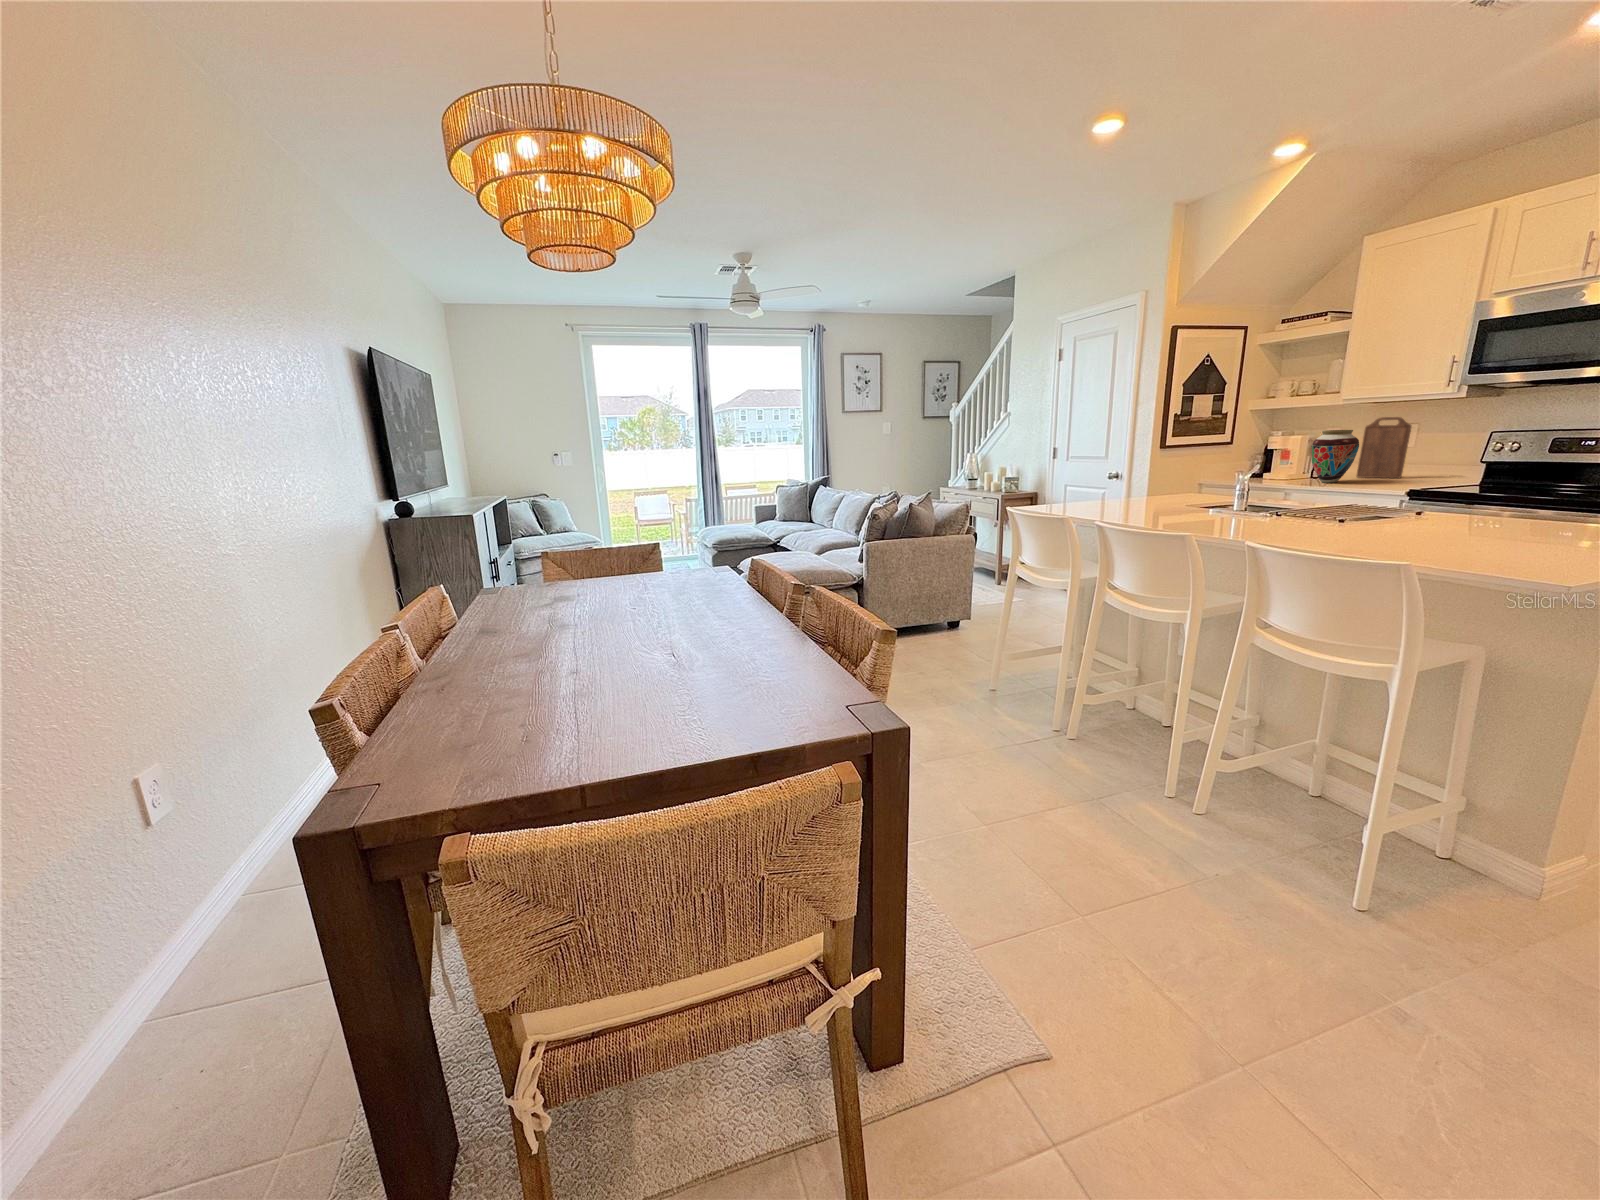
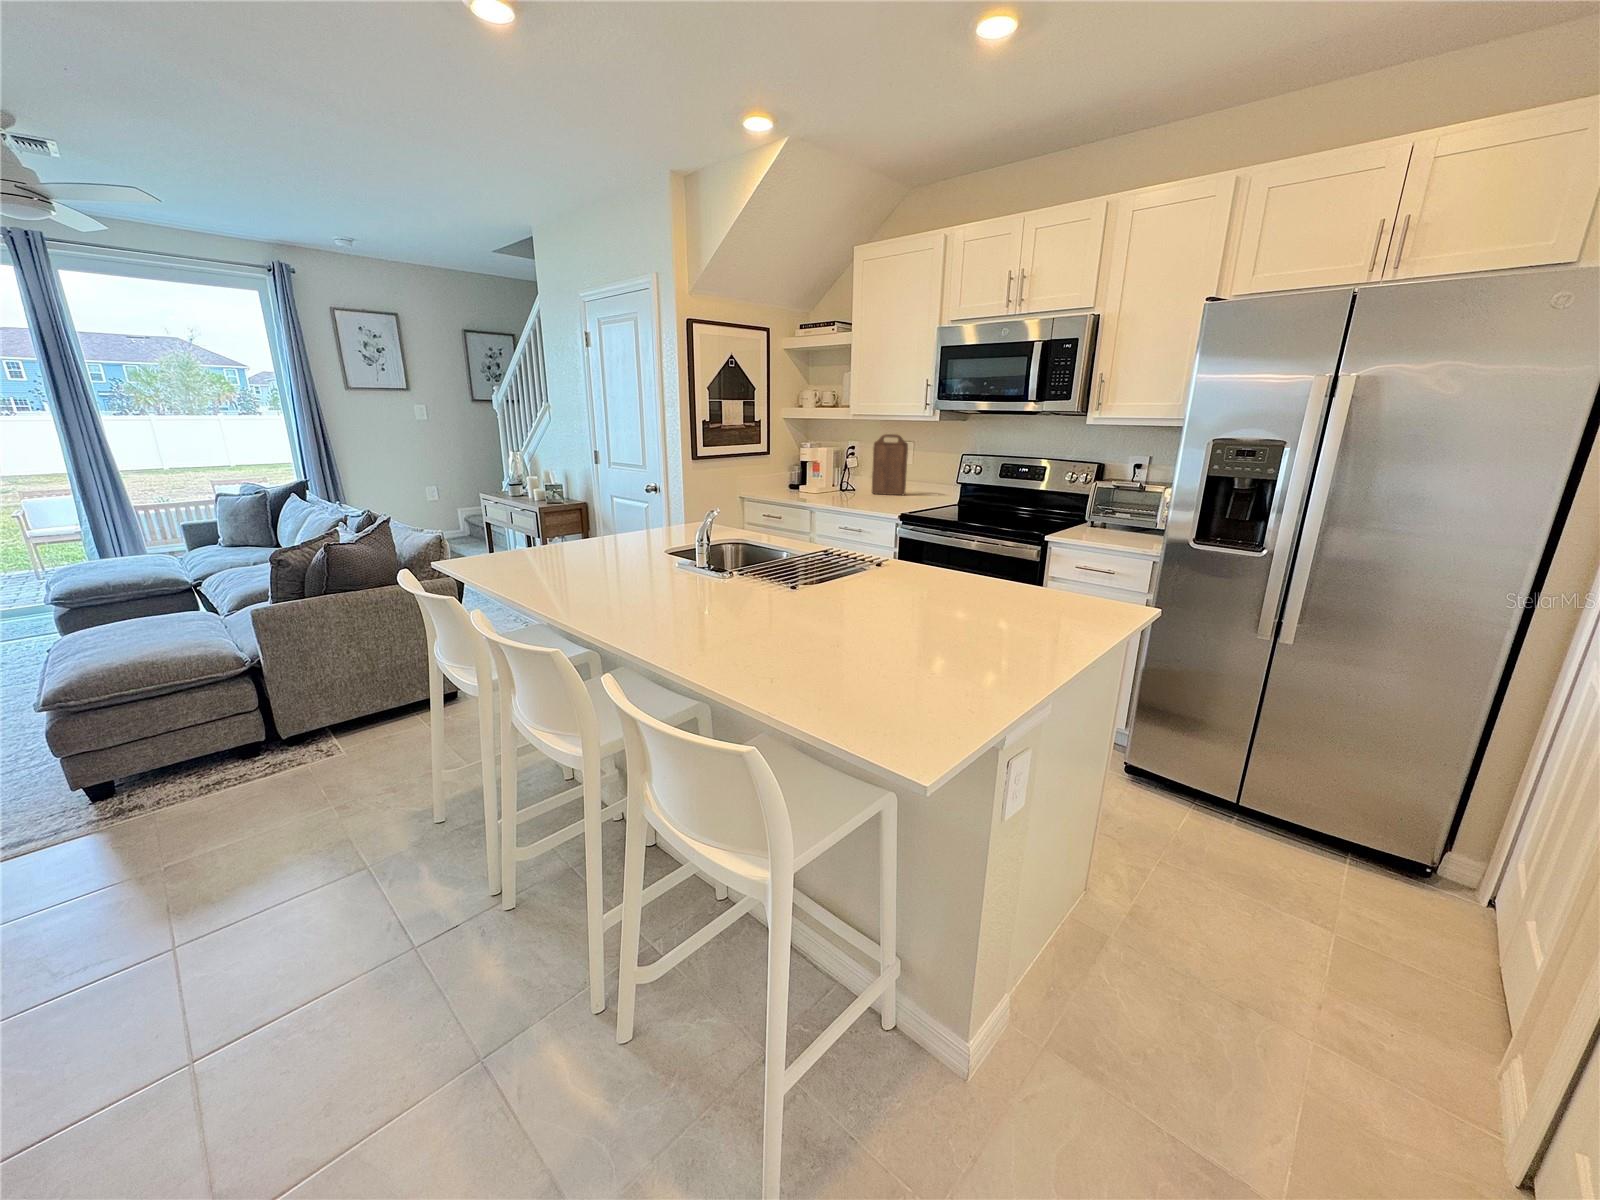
vase: present [1311,430,1359,483] -> none [830,446,868,501]

